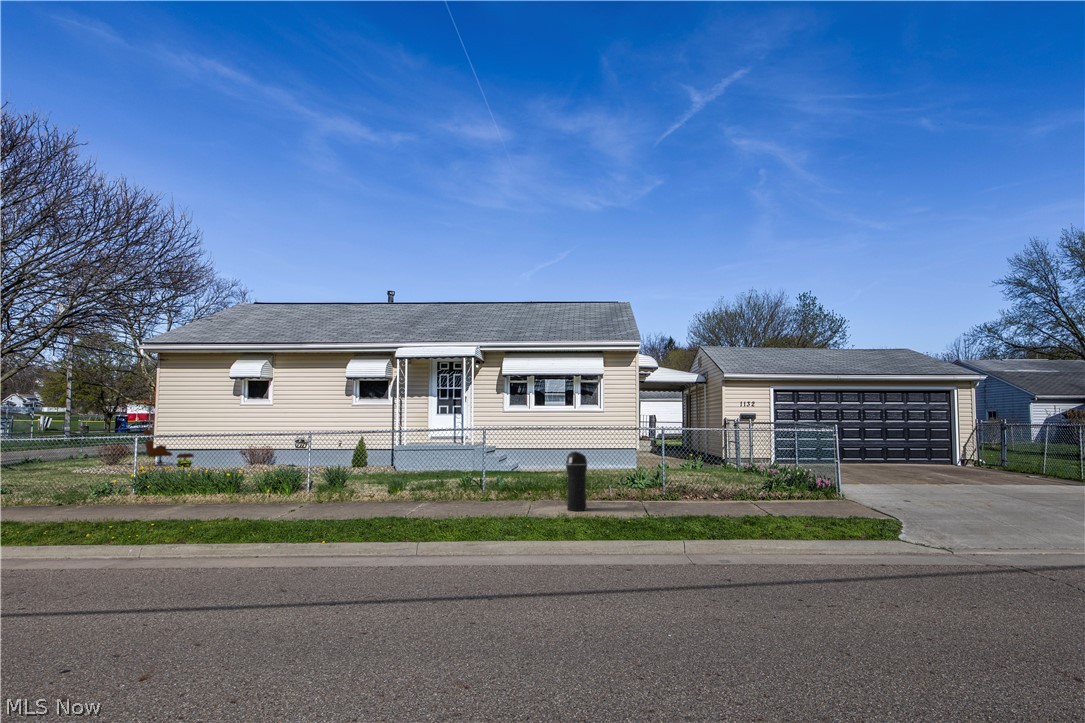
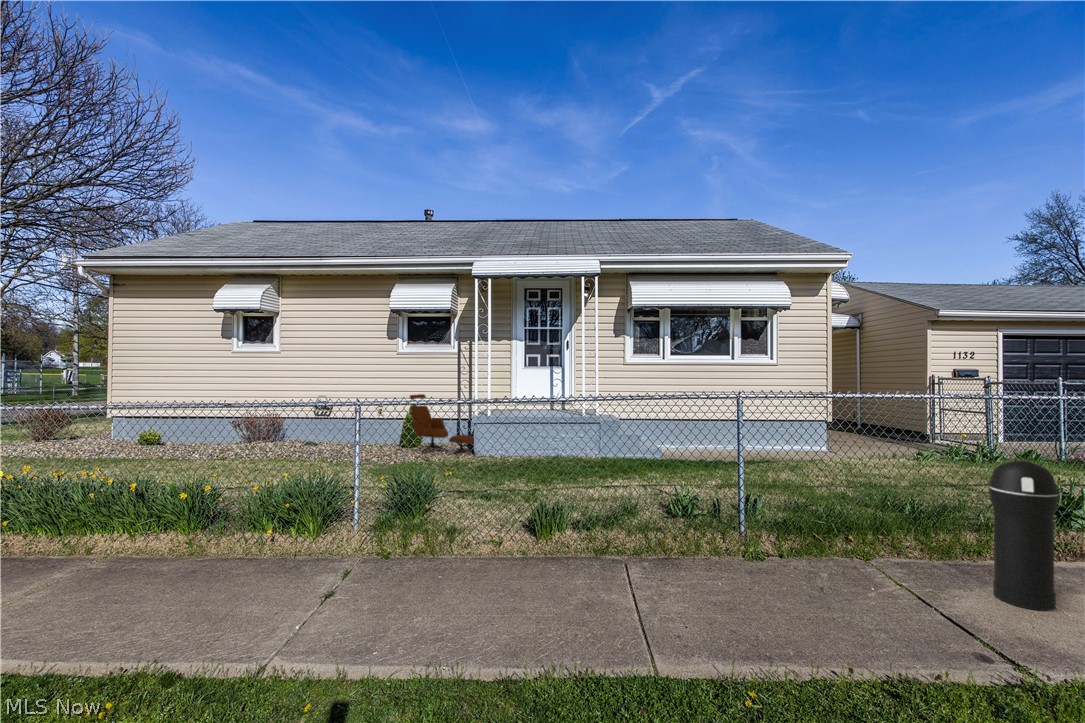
lounge chair: present [144,430,194,464] -> present [410,394,474,452]

